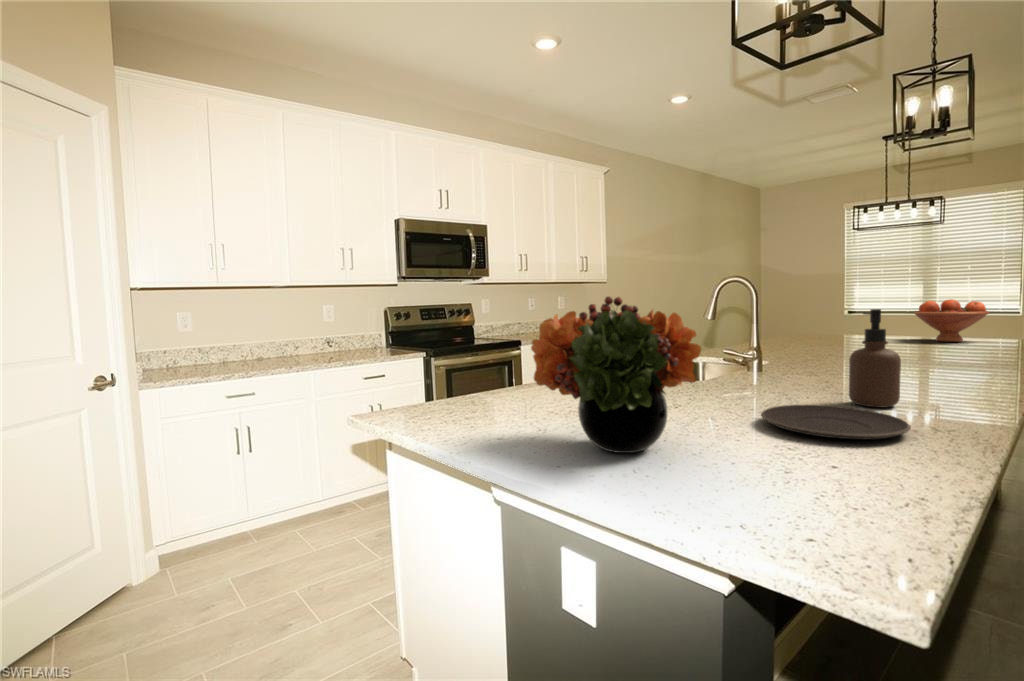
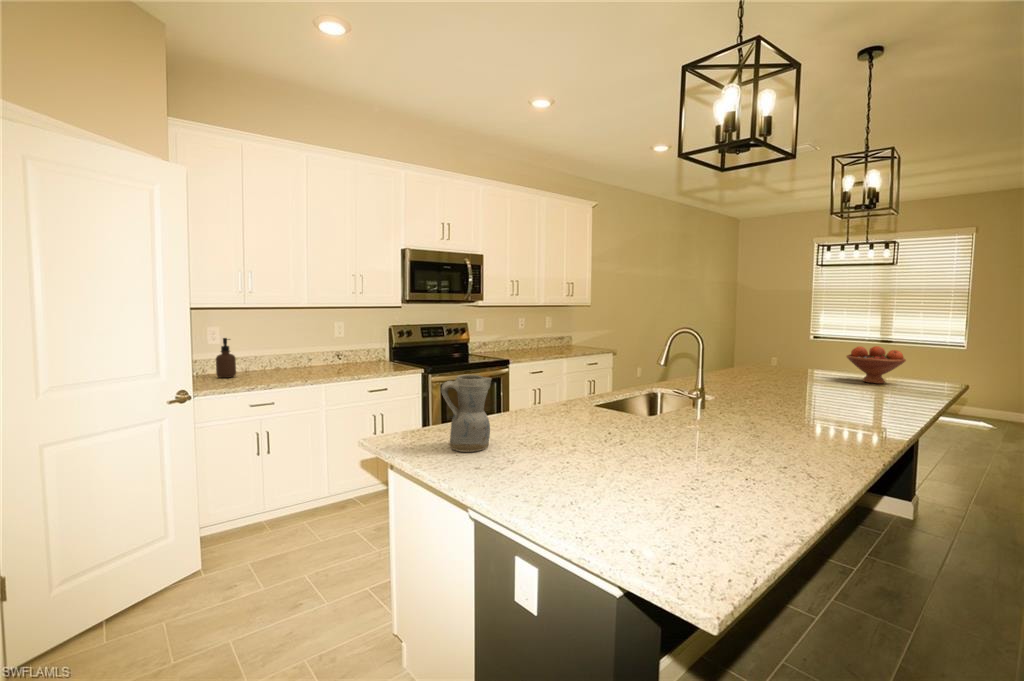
flower arrangement: present [531,297,701,453] -> none [506,370,630,483]
soap dispenser: present [849,309,901,407] -> present [216,338,236,378]
ceramic pitcher: none [439,326,505,424] -> present [441,375,491,452]
plate: present [761,405,911,439] -> none [678,447,779,480]

